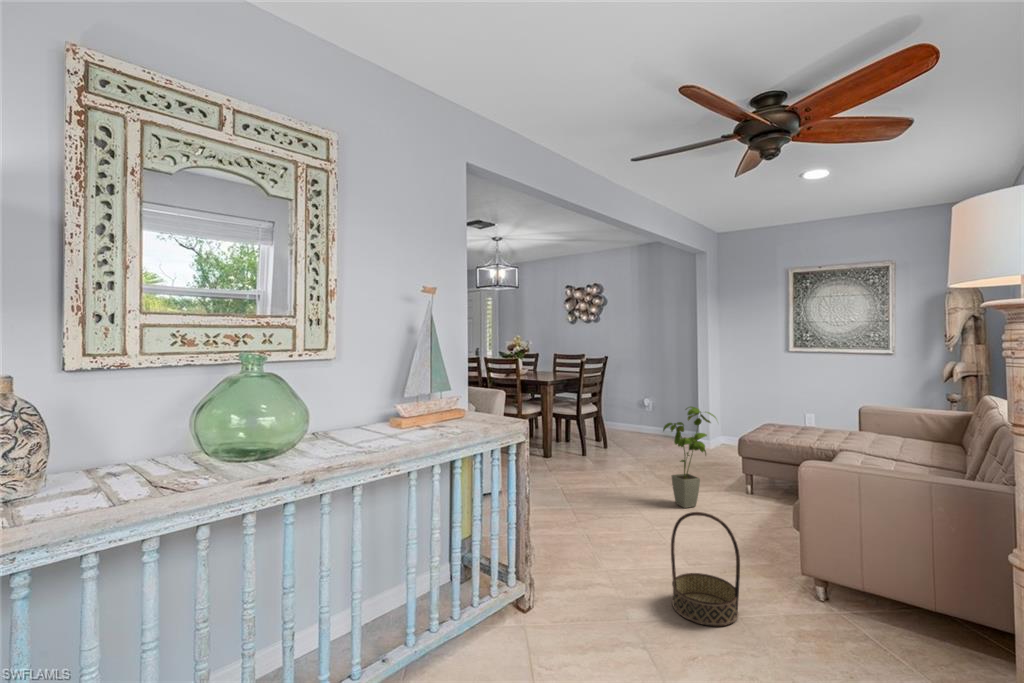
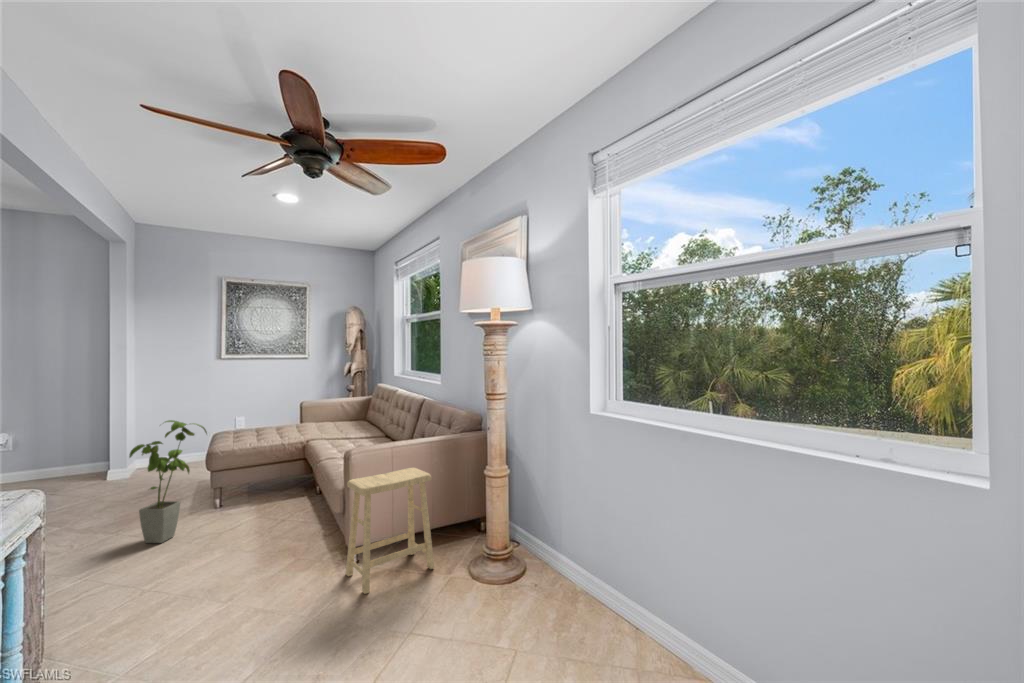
footstool: none [792,500,912,665] -> present [346,468,434,594]
basket: present [671,512,740,626] -> none [242,520,321,645]

